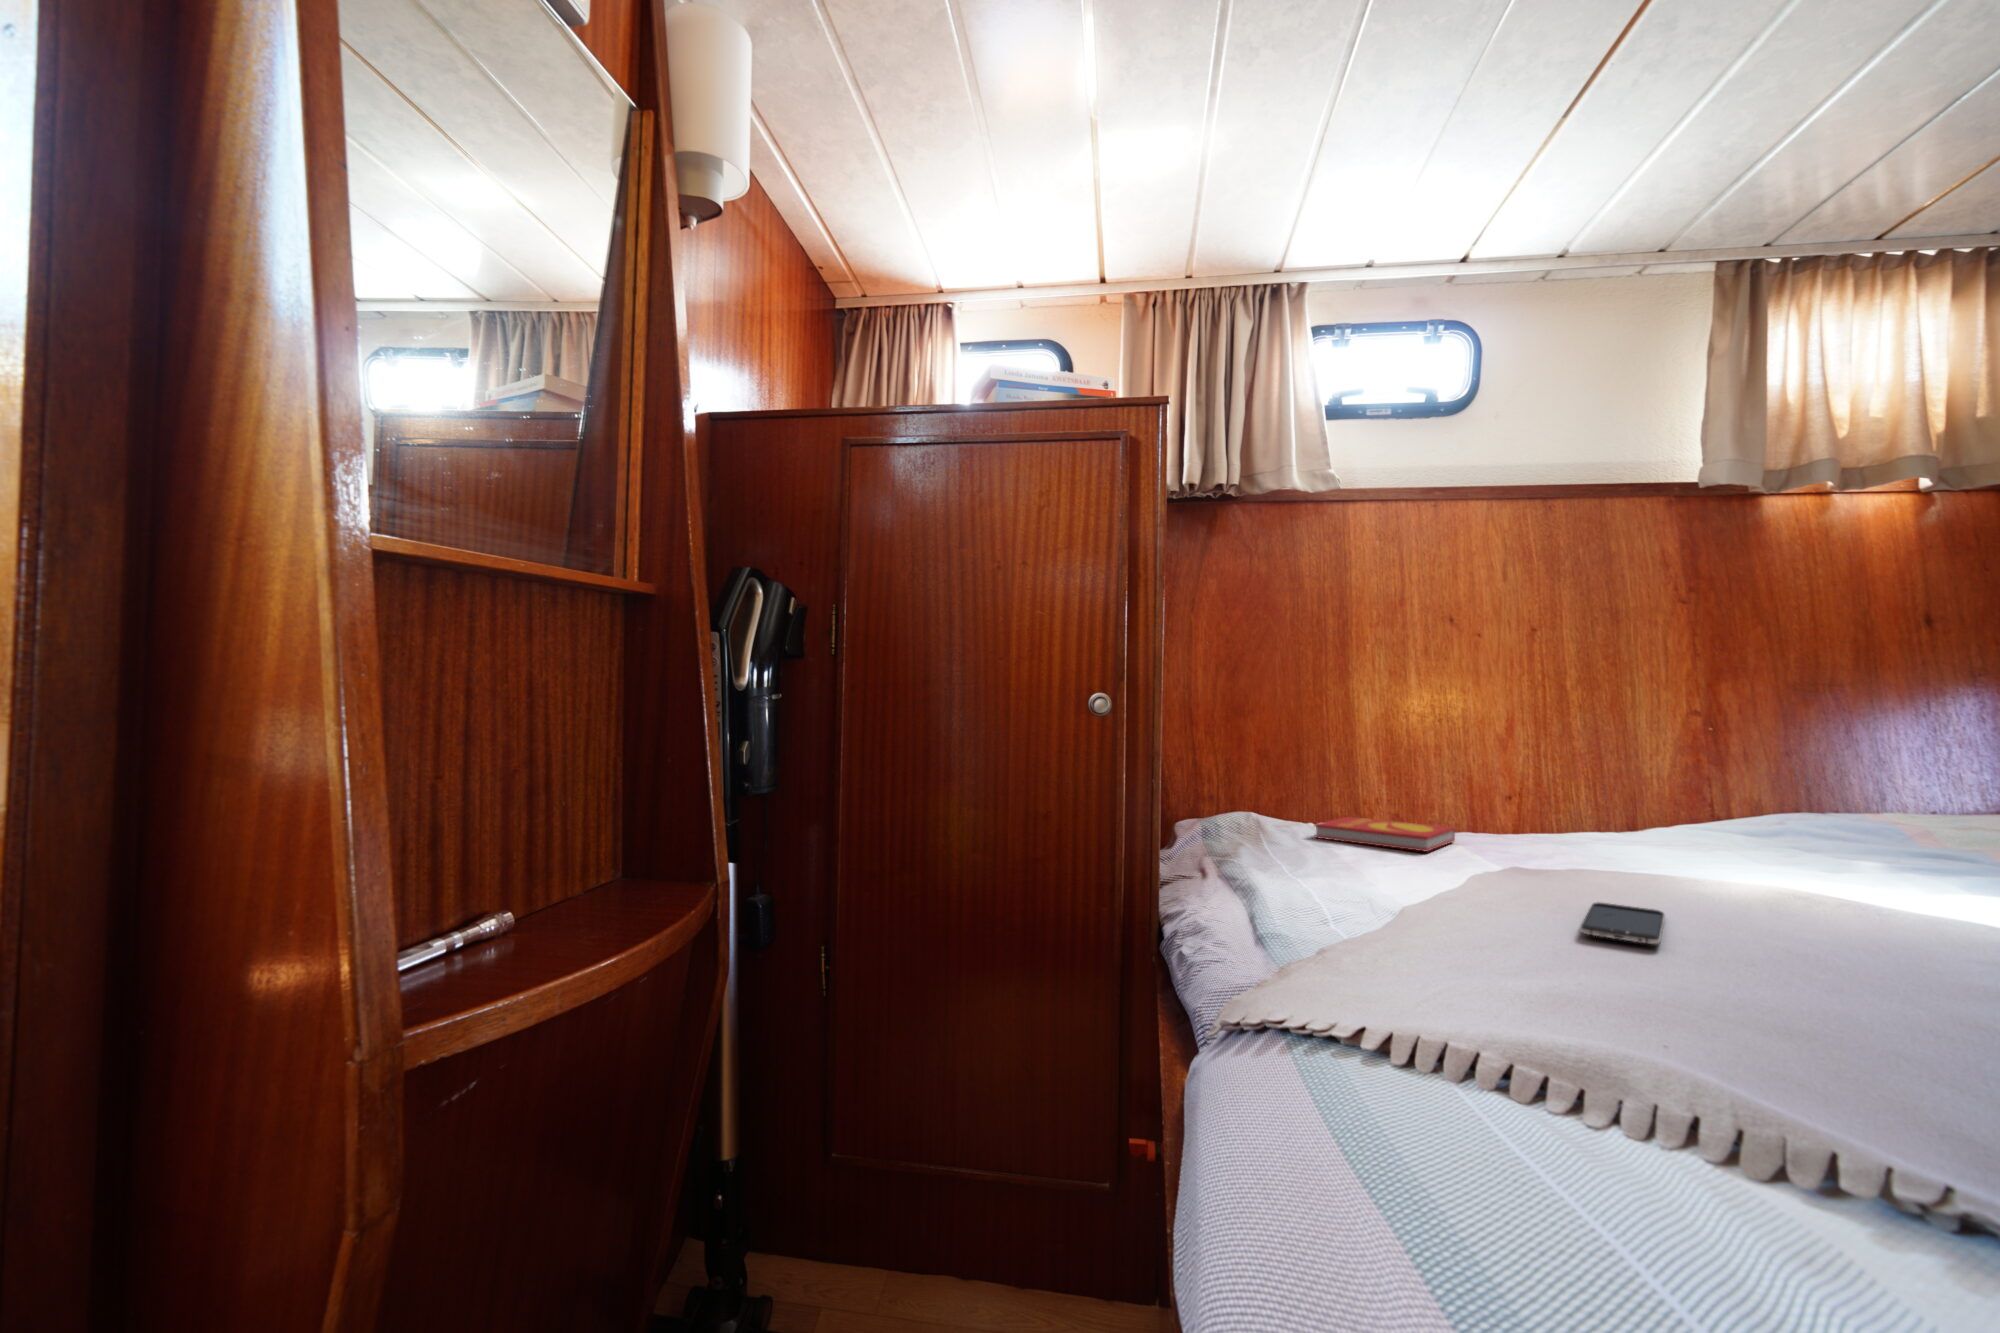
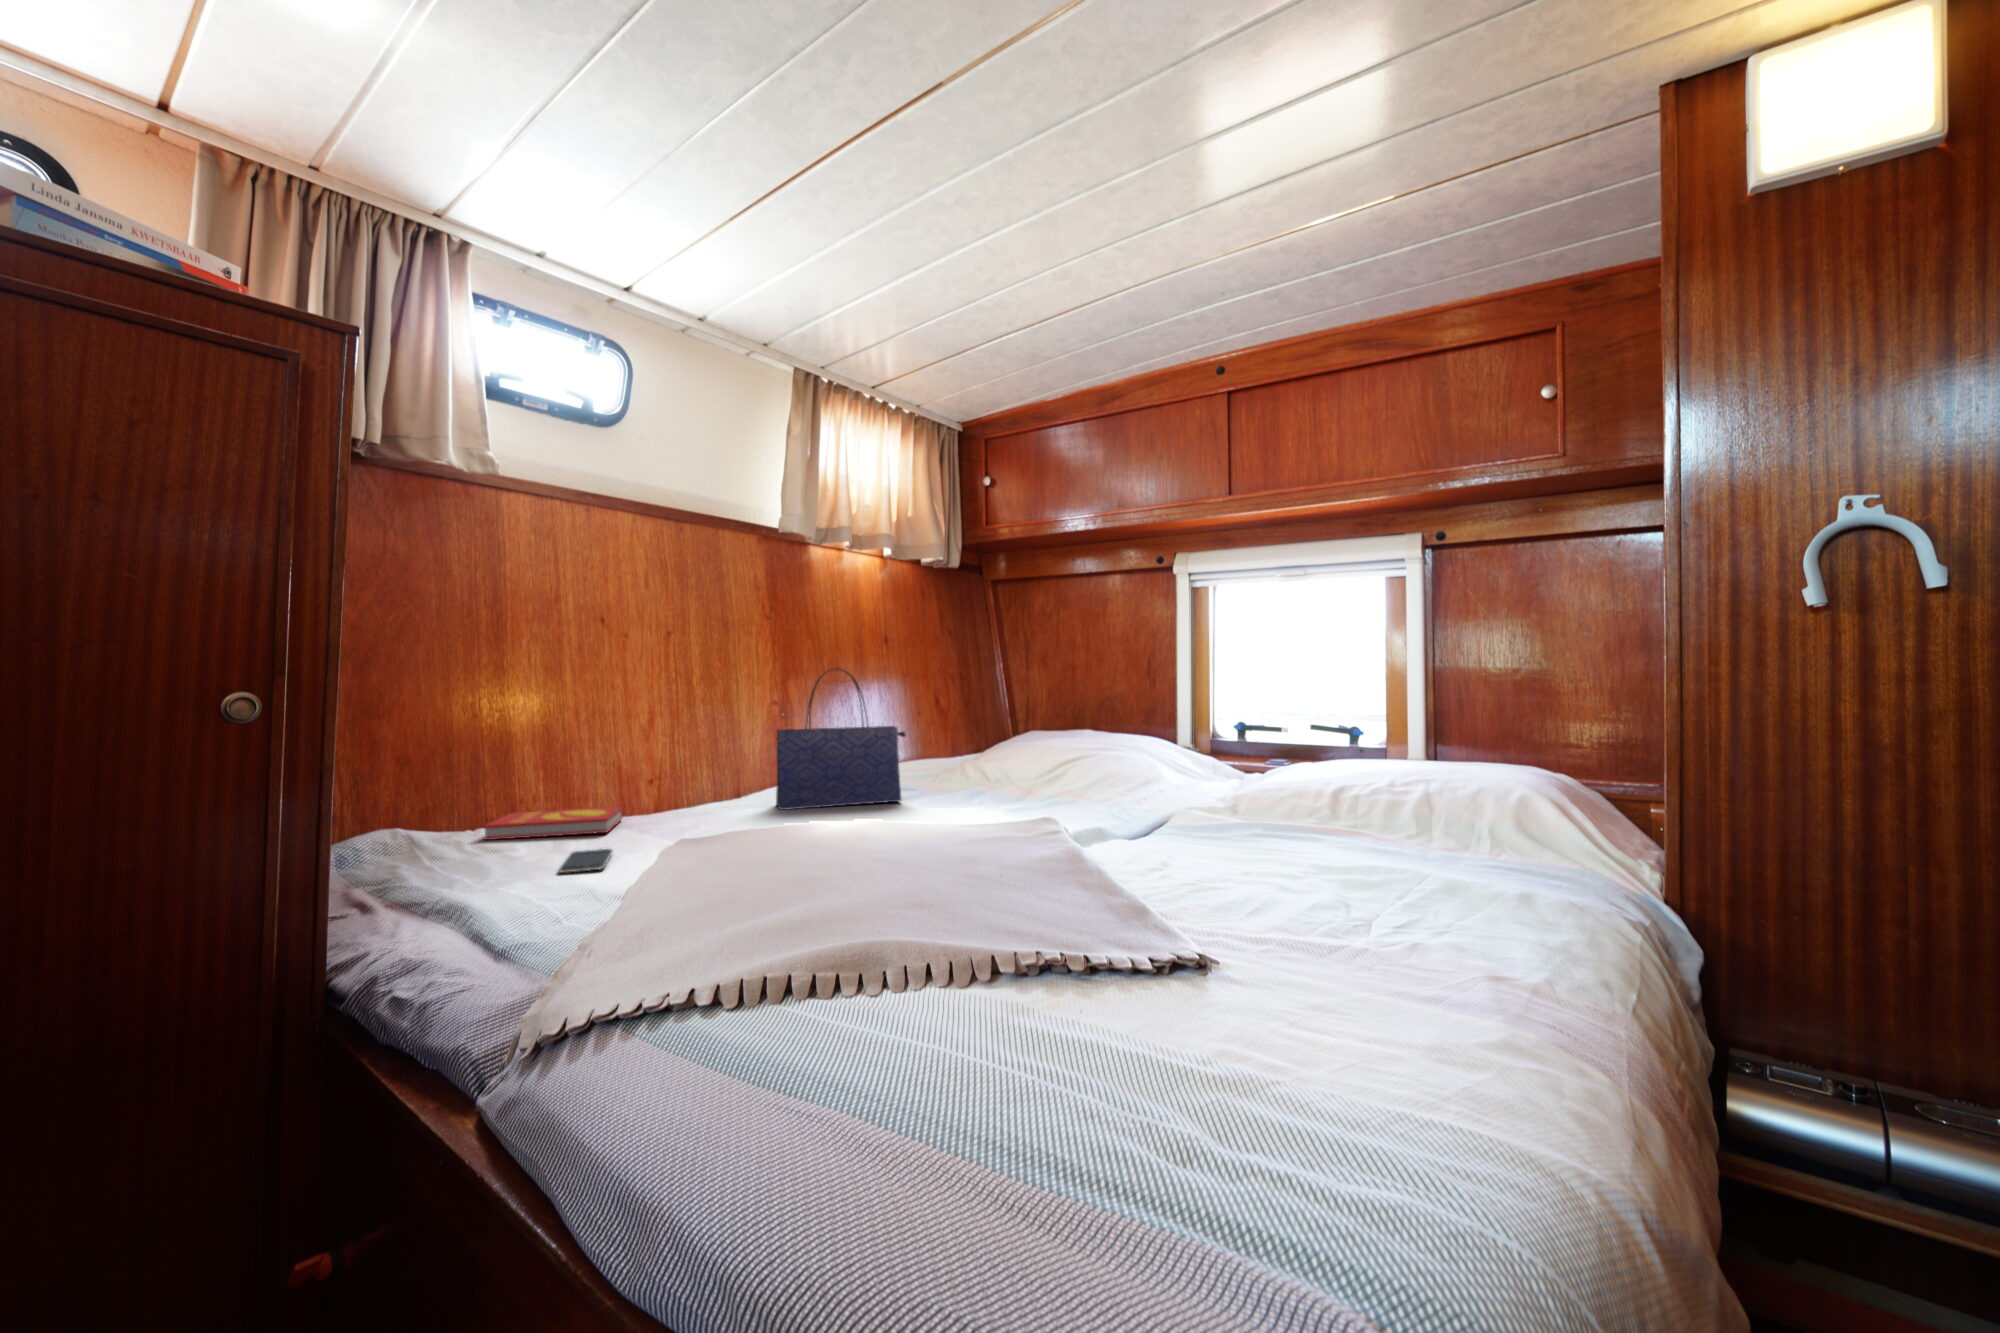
tote bag: none [1670,673,1934,890] -> present [776,669,905,810]
smartphone: present [1580,903,1665,944] -> present [559,849,612,873]

